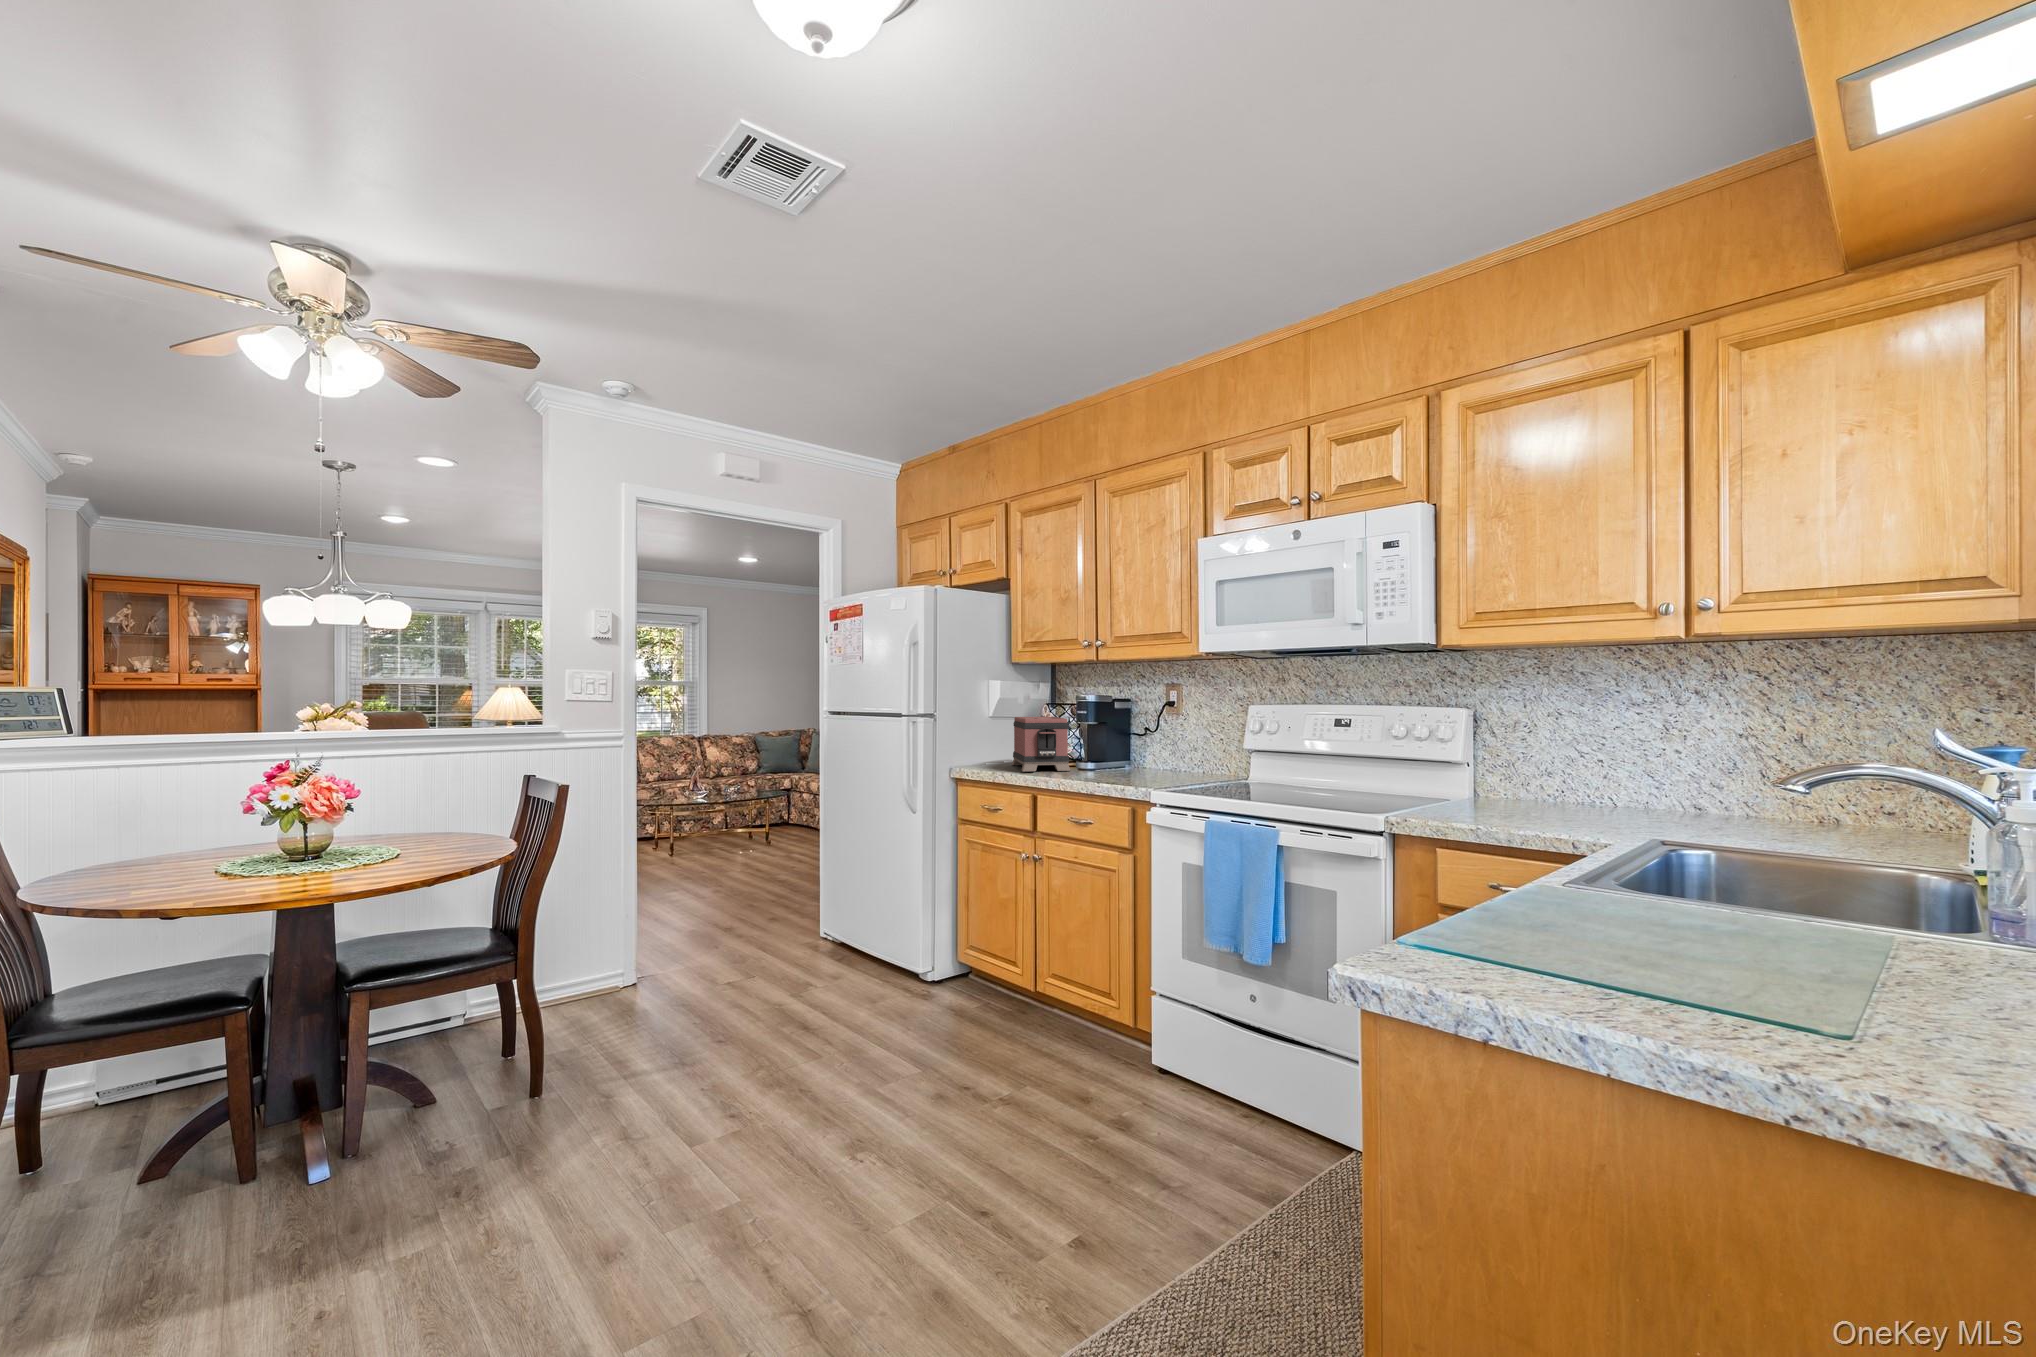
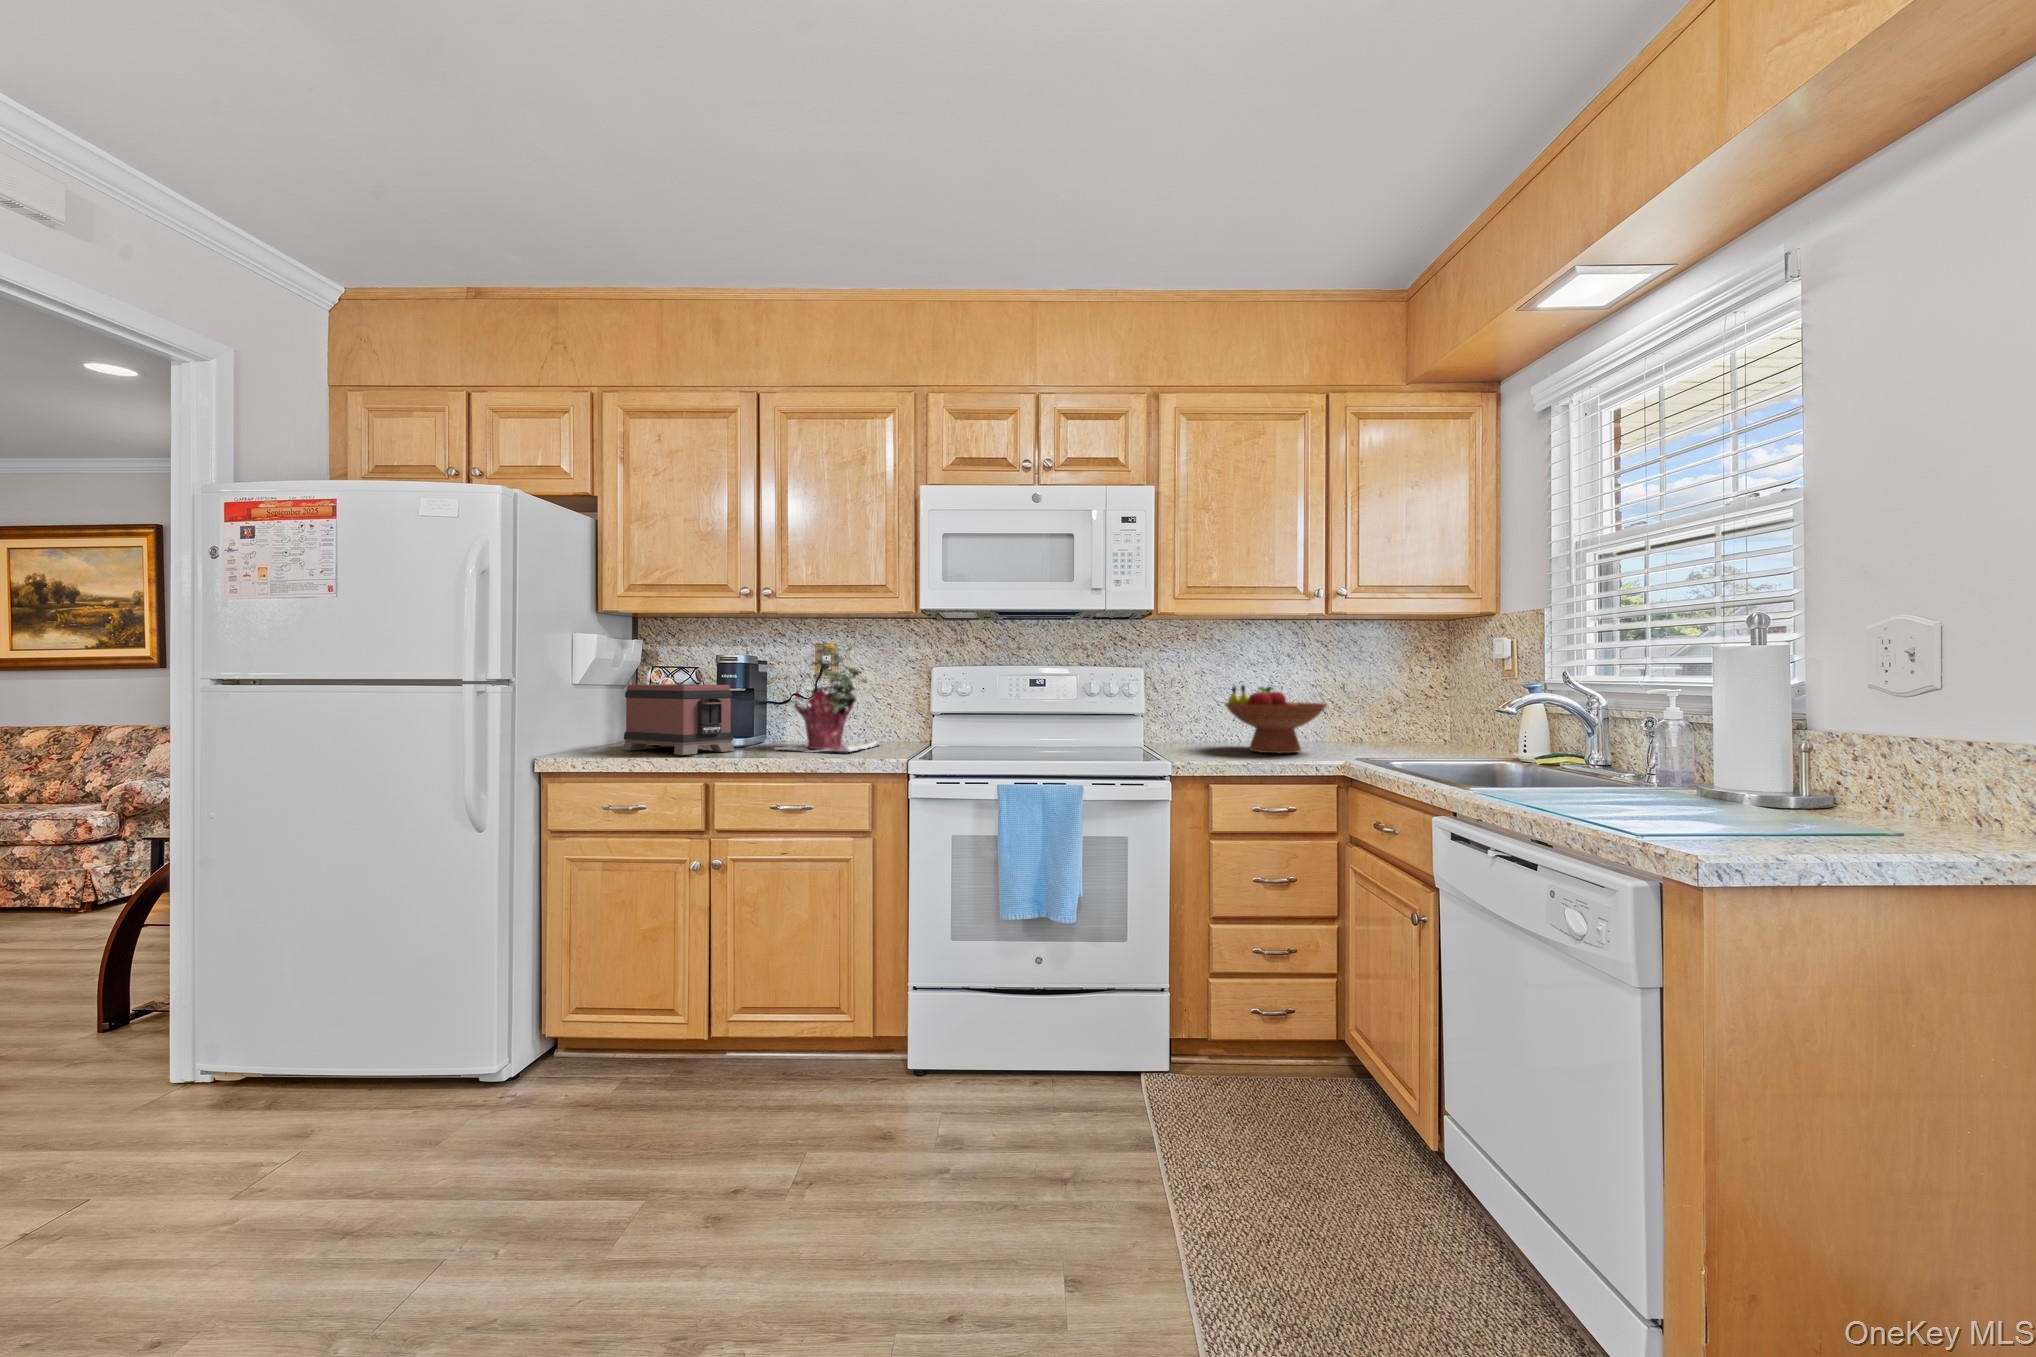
potted plant: none [1096,681,1191,778] -> present [775,643,879,752]
fruit bowl: none [1511,730,1672,822] -> present [1225,685,1326,753]

